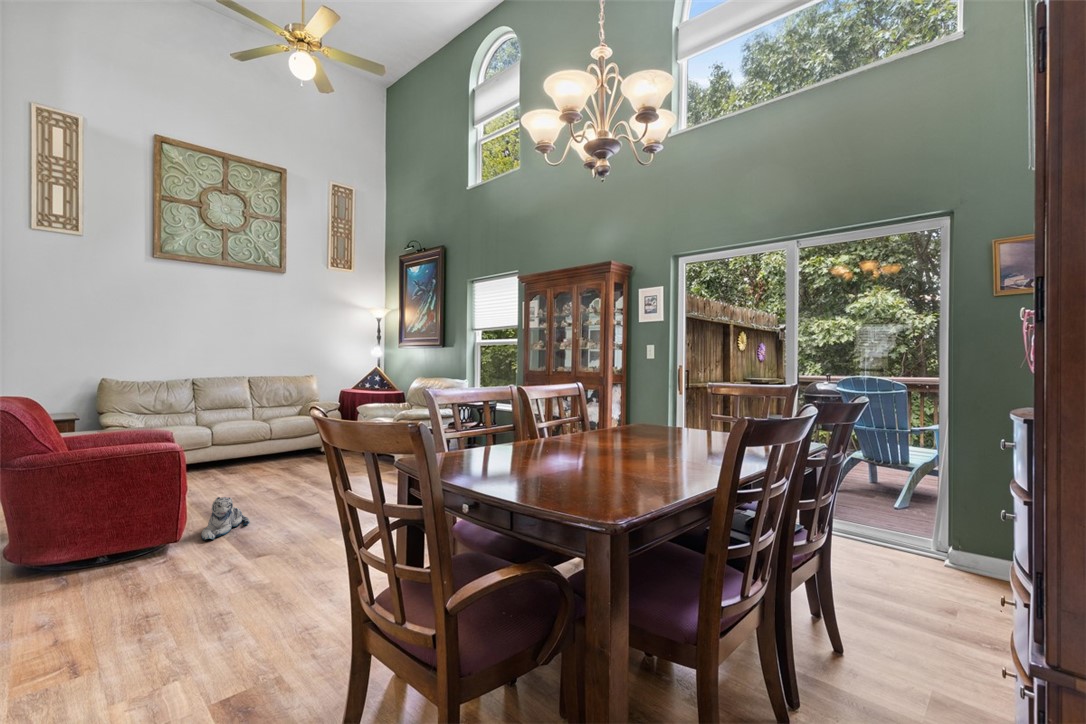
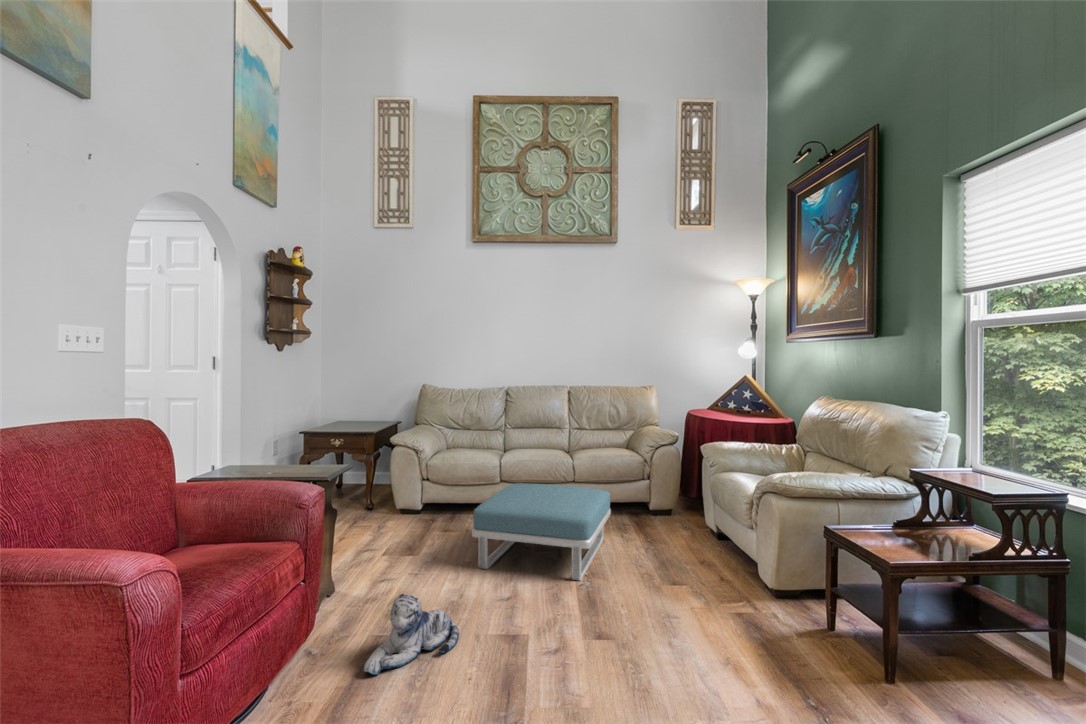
footstool: none [216,440,306,497] -> present [472,483,611,581]

